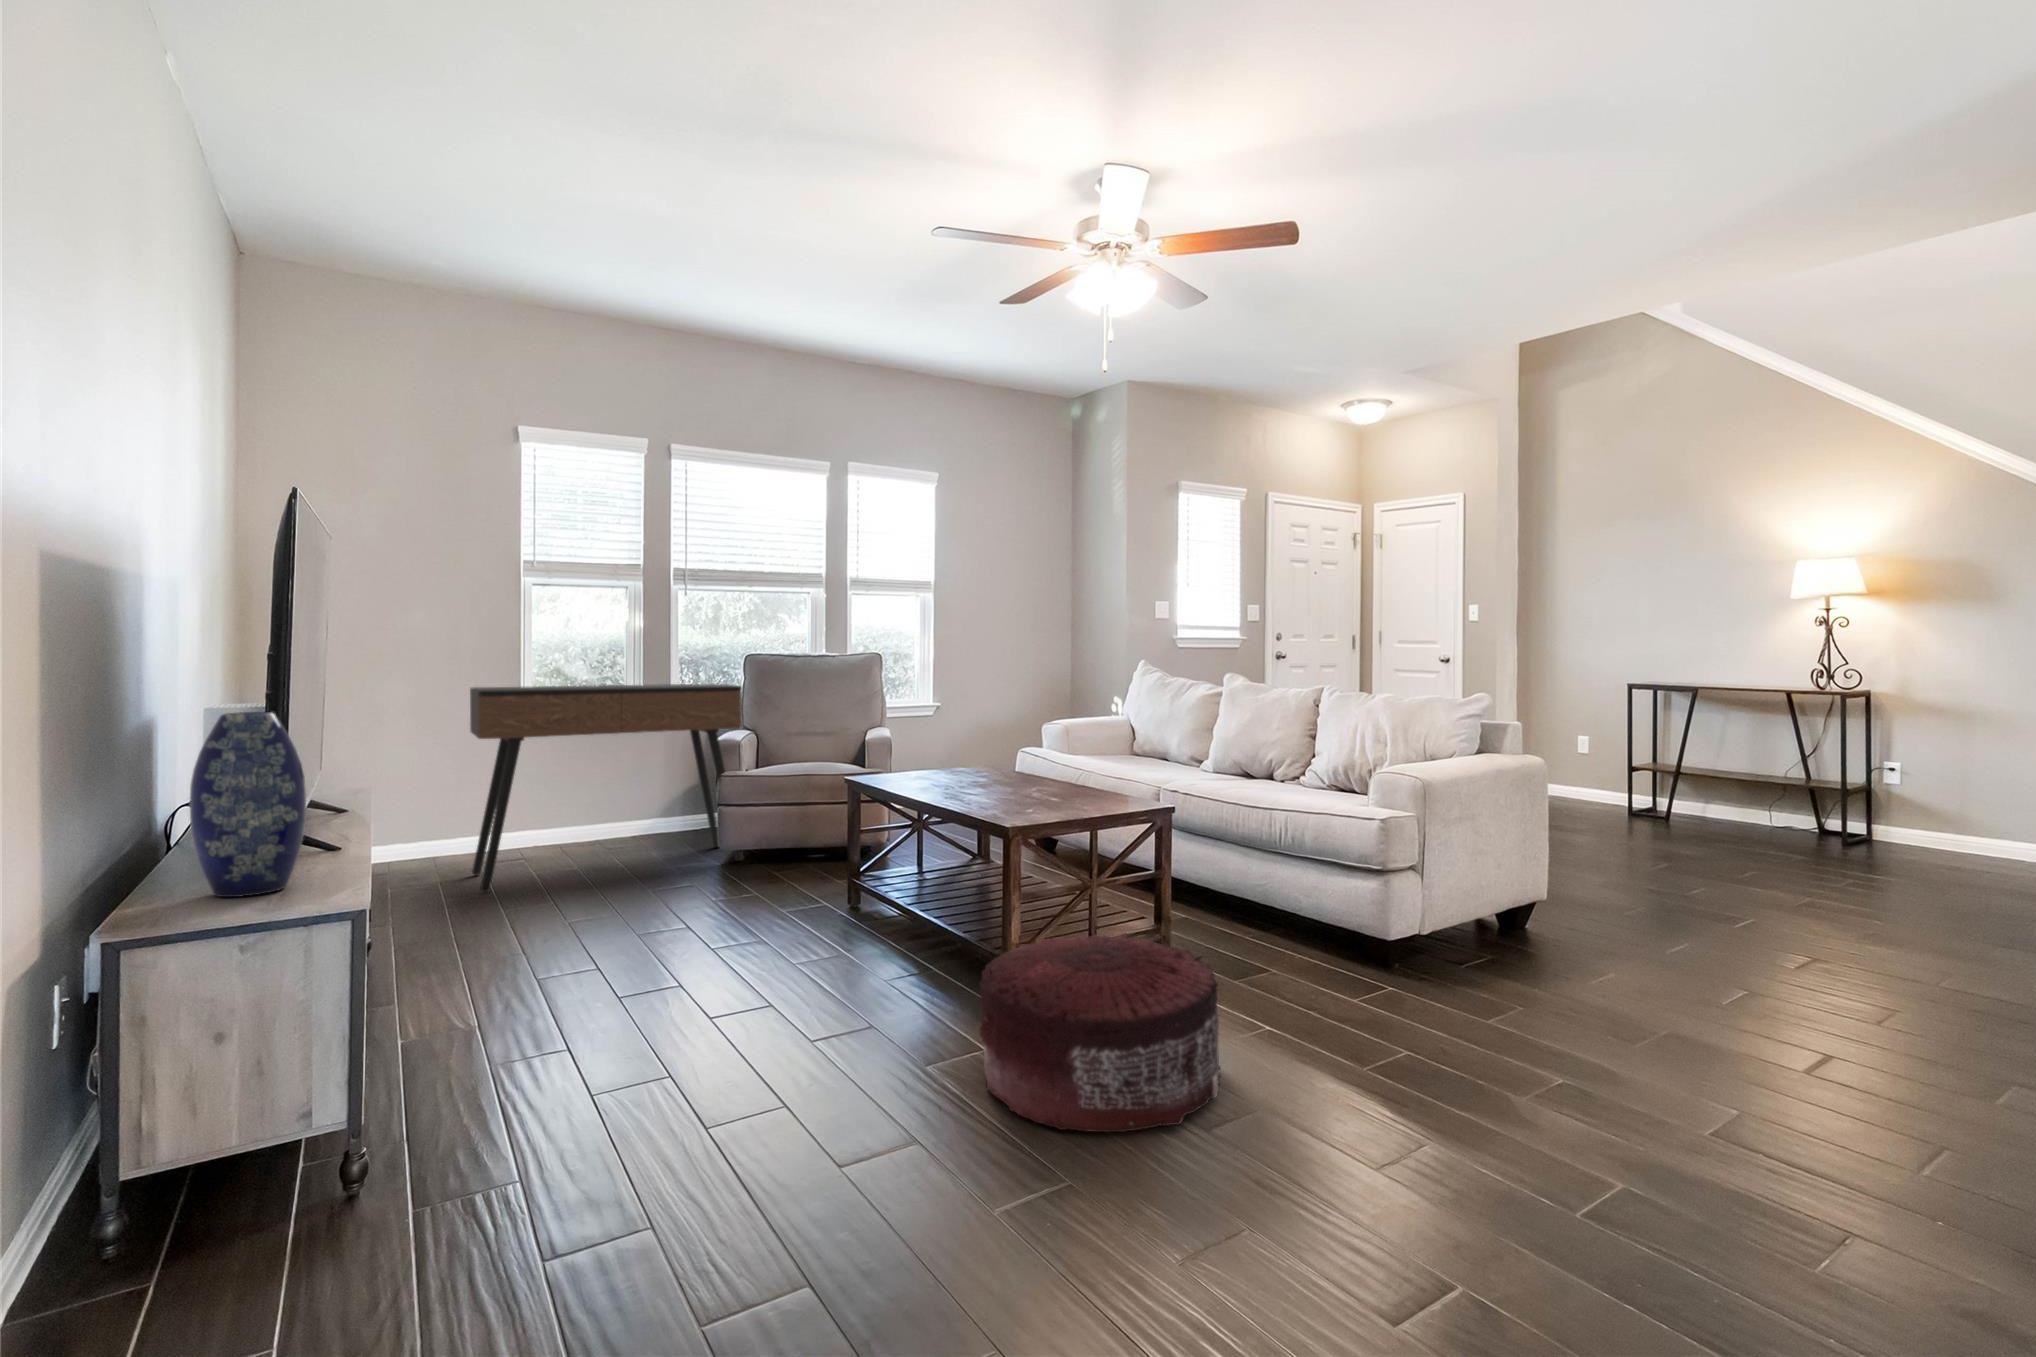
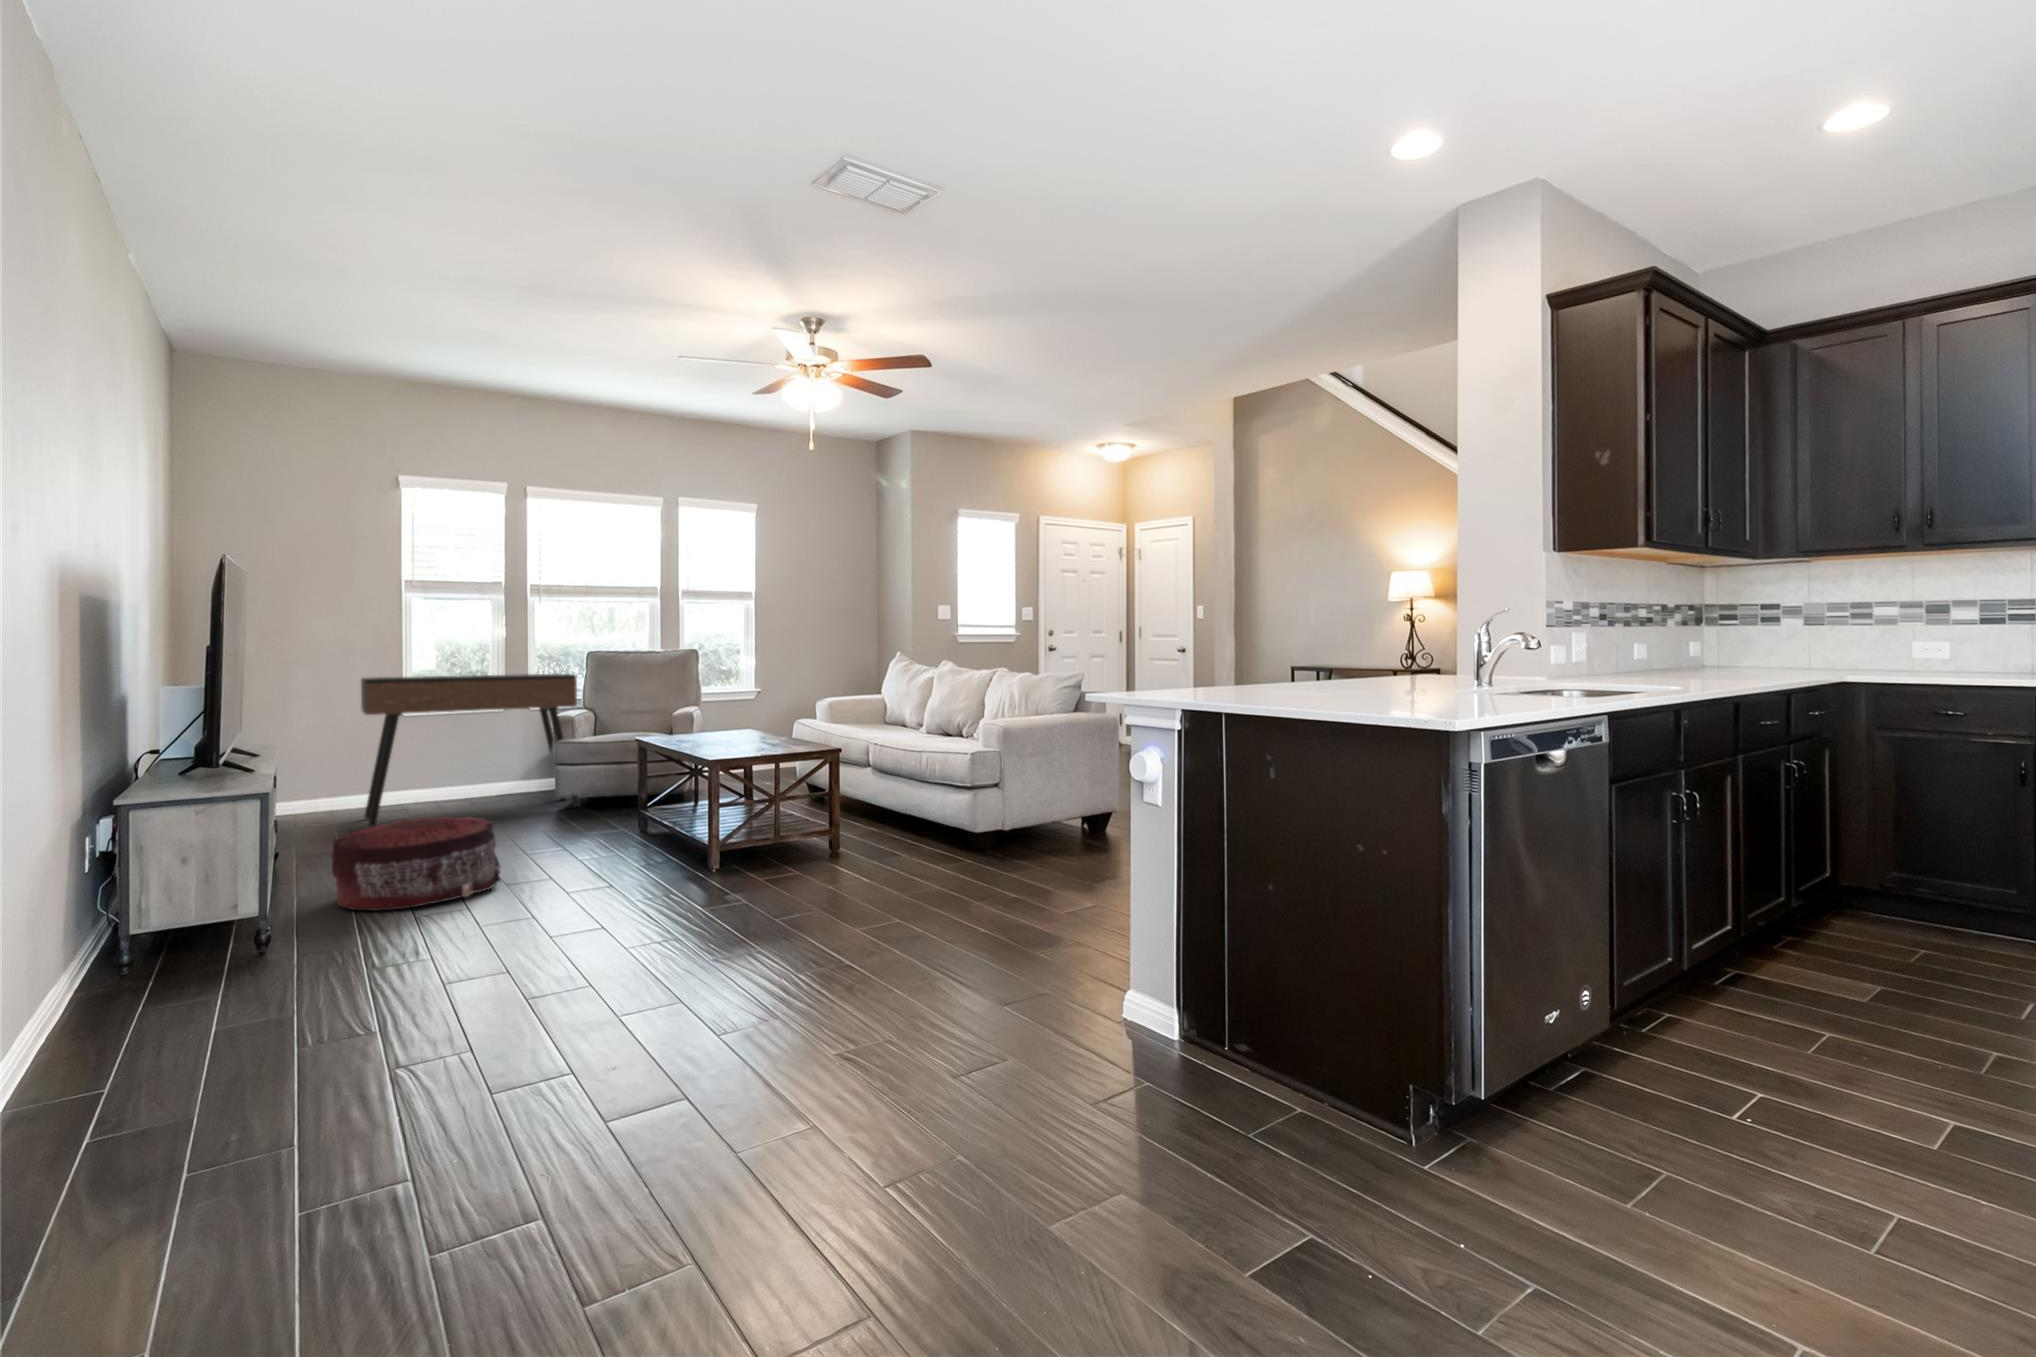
vase: present [190,712,306,897] -> none [163,684,231,788]
pouf: present [980,933,1220,1132] -> present [331,816,501,911]

